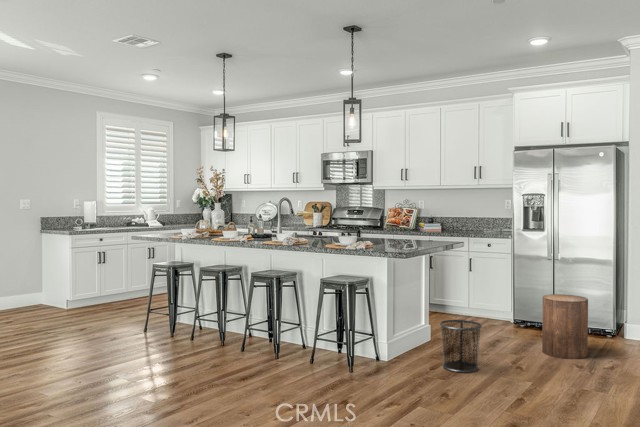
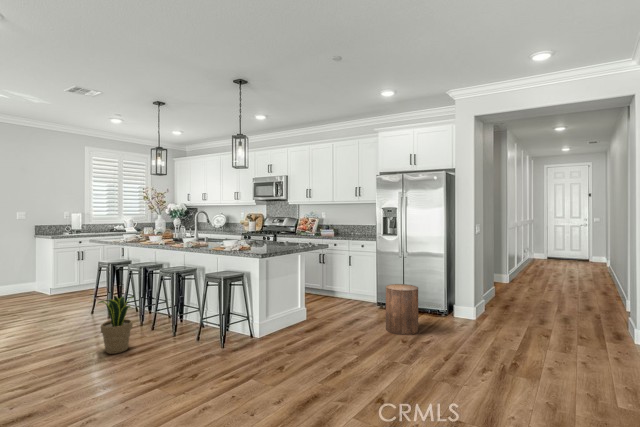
potted plant: none [202,303,240,375] -> present [98,296,132,354]
trash can: present [440,320,482,373] -> none [297,306,329,349]

